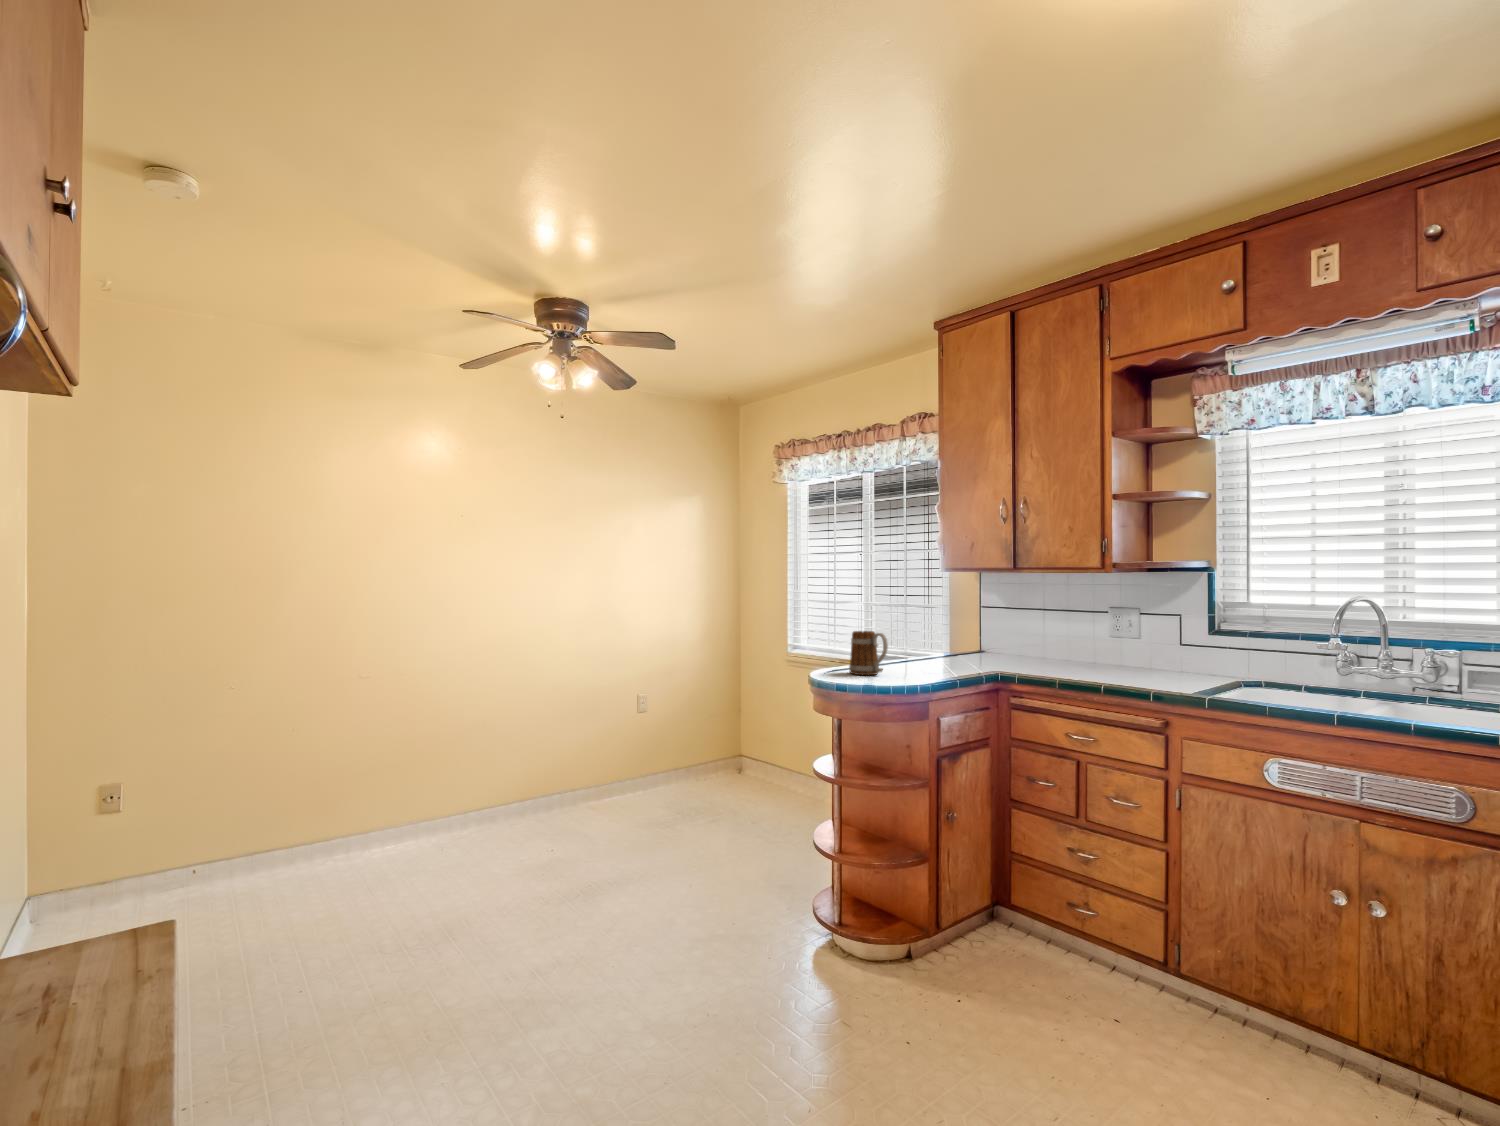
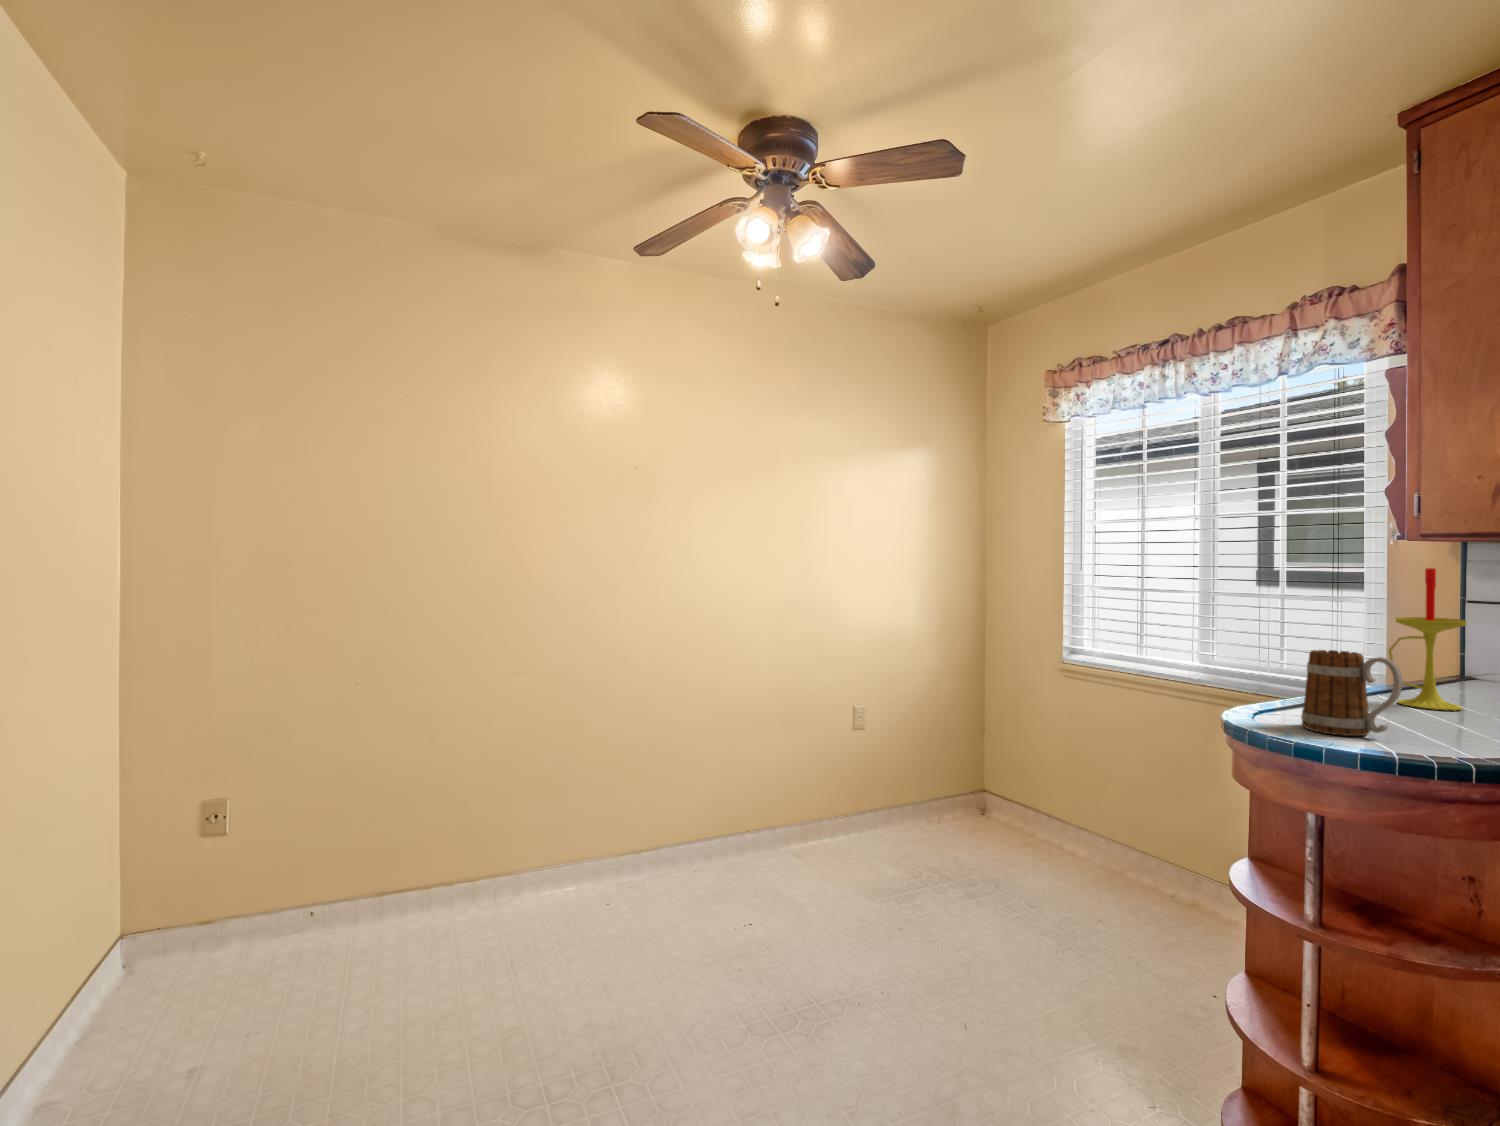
candle: none [915,583,952,664] -> present [1388,568,1466,710]

